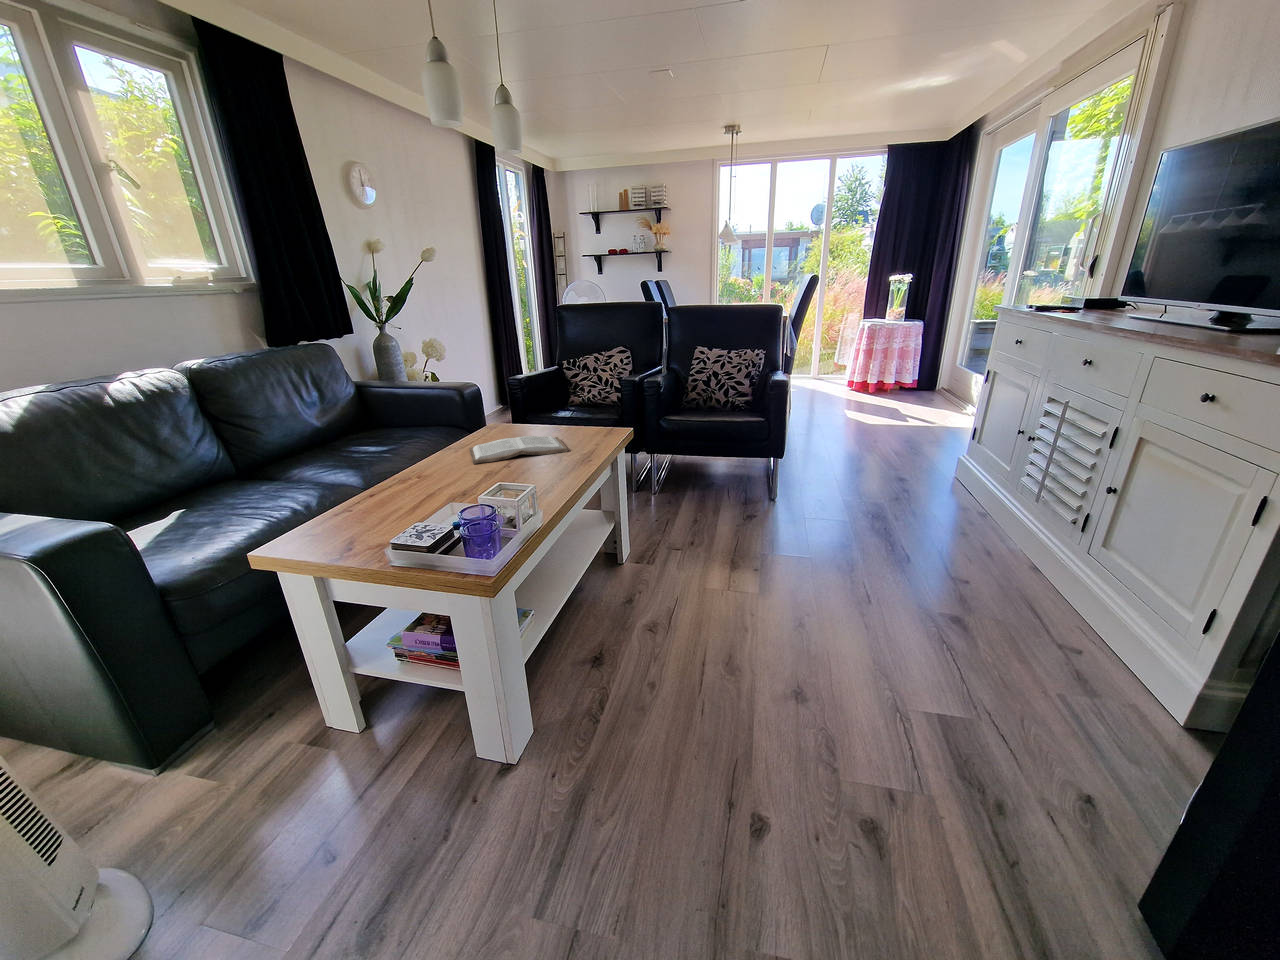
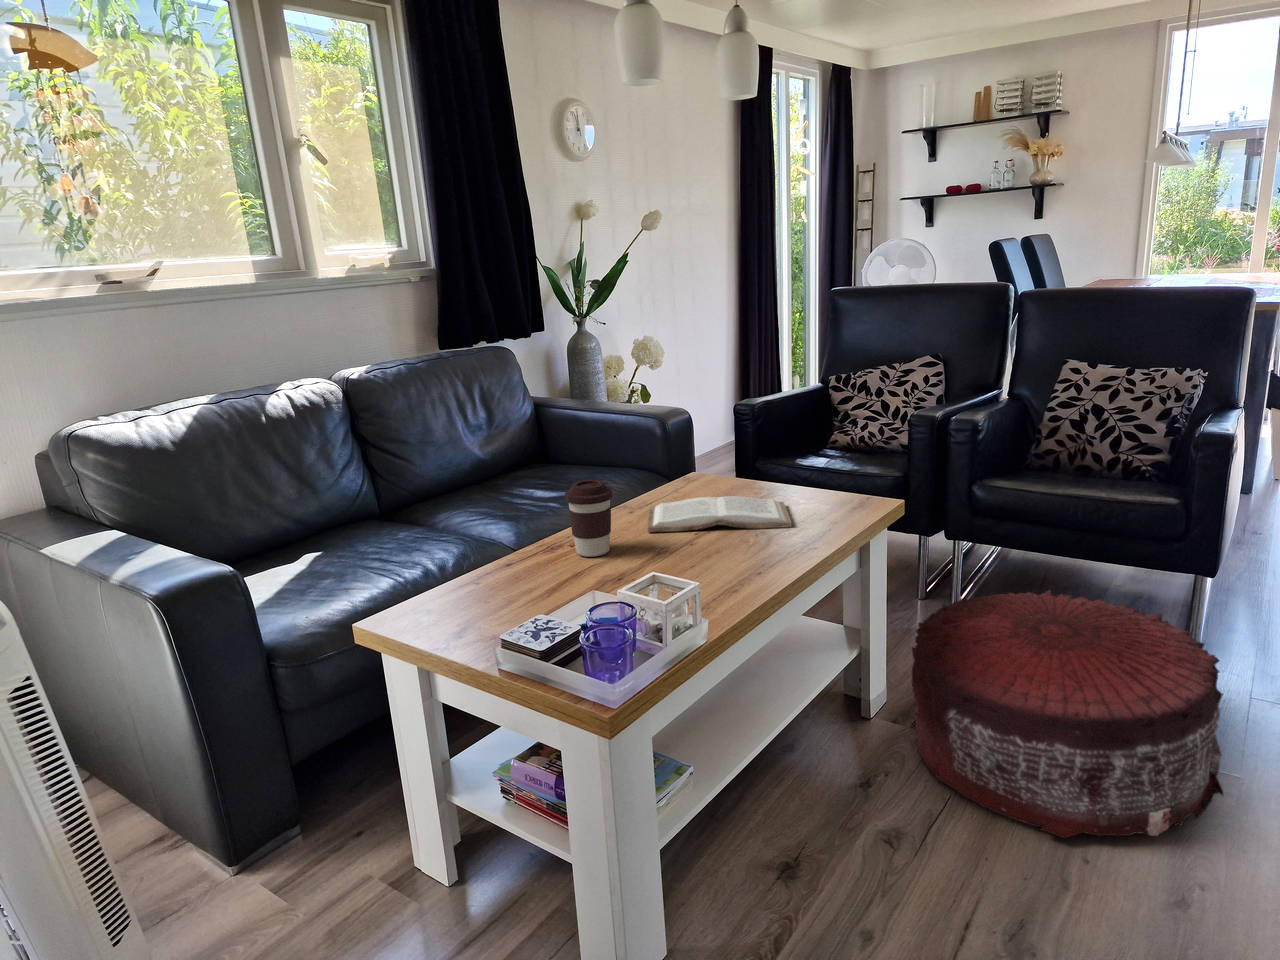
coffee cup: none [412,430,450,484] -> present [565,480,613,557]
pouf: none [642,474,802,604] -> present [912,590,1224,838]

